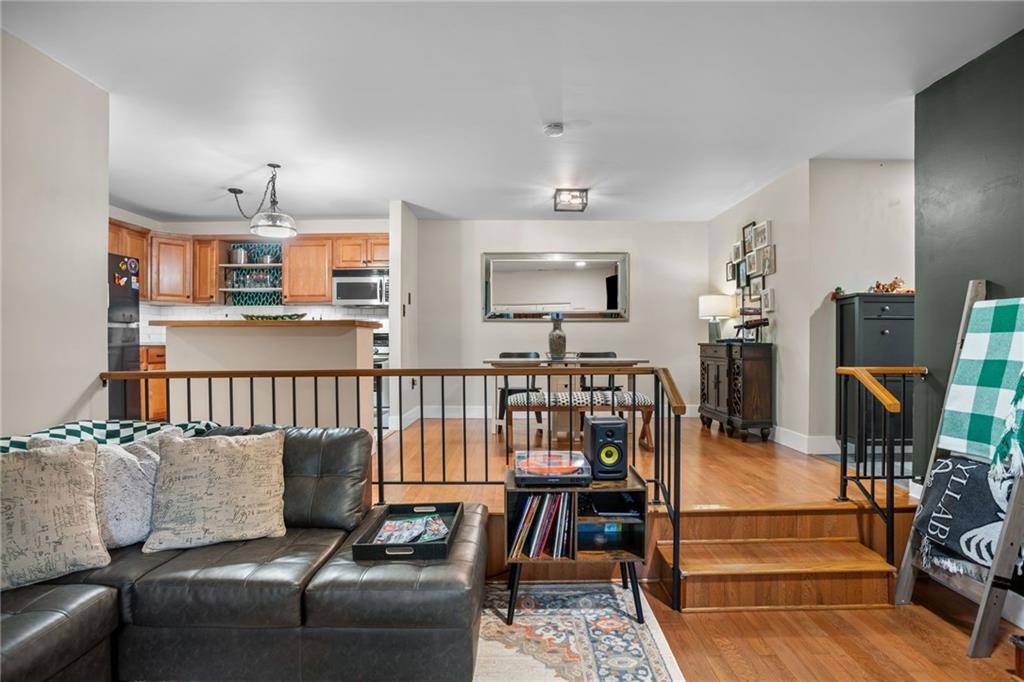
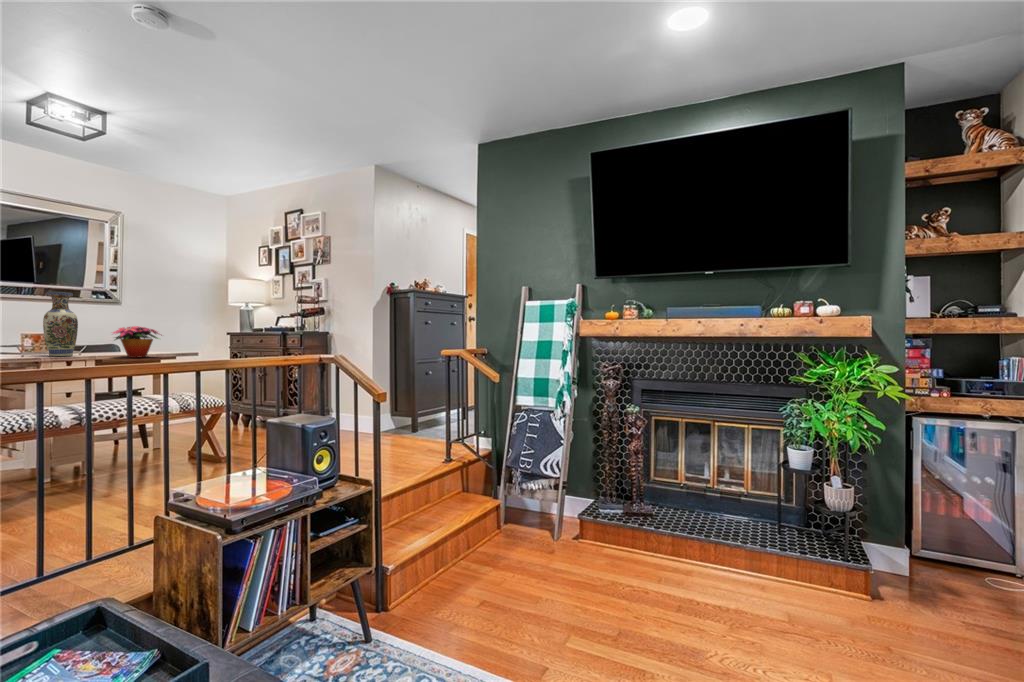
flower arrangement: none [576,340,611,364] -> present [113,326,162,358]

